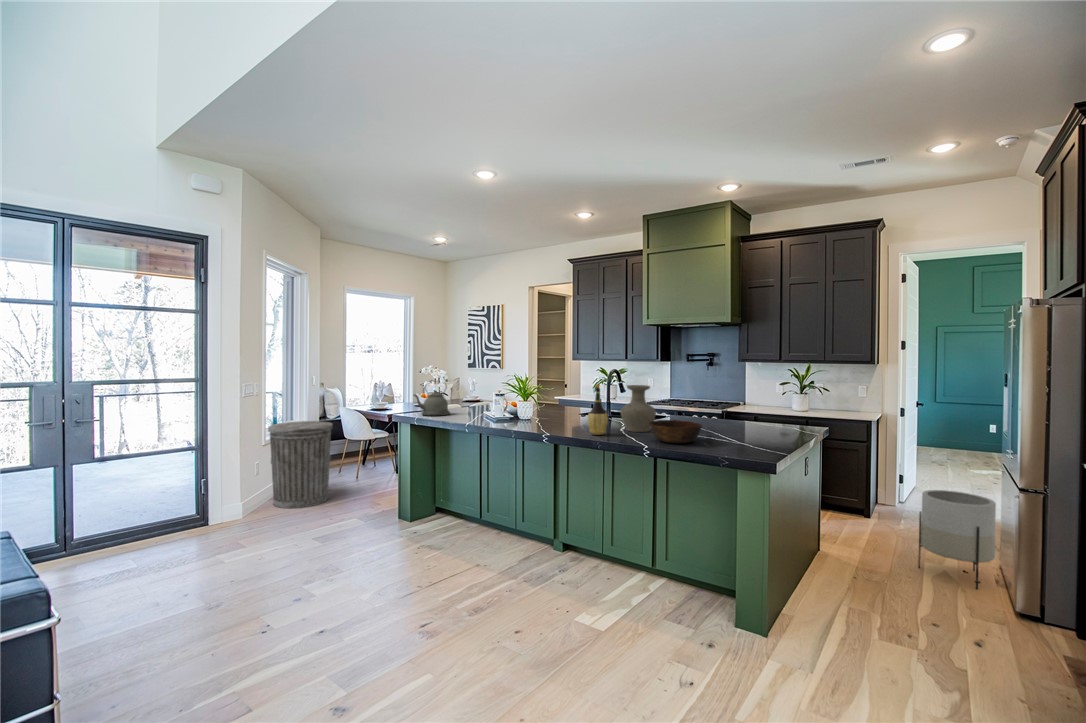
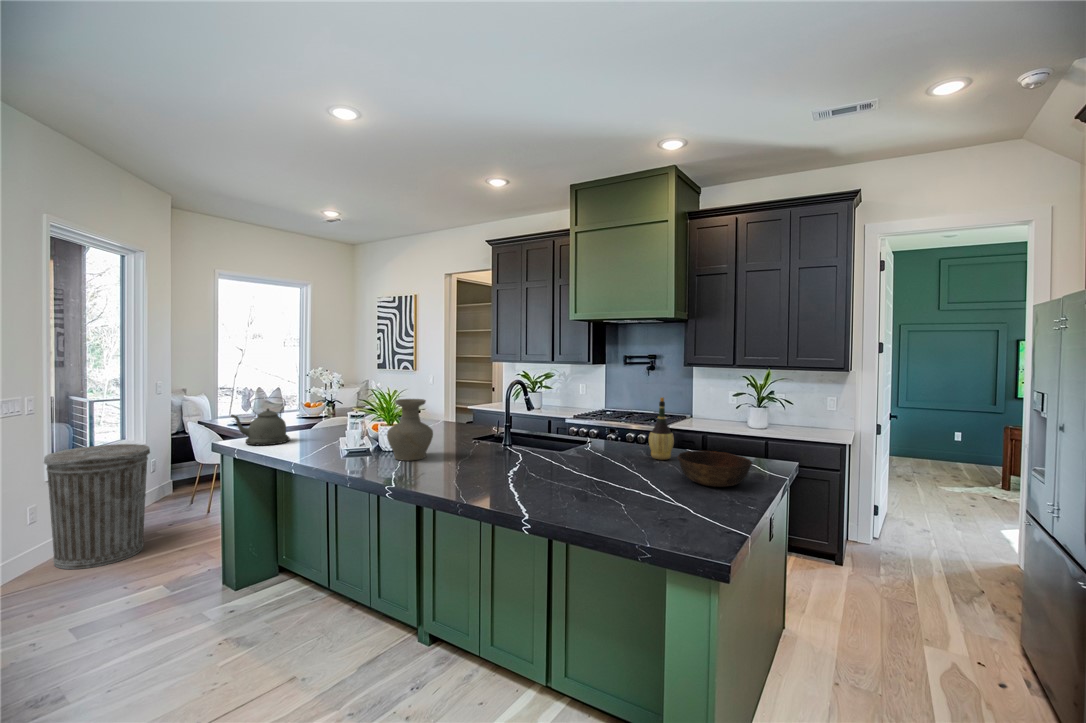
wine bottle: present [588,385,608,435] -> present [649,398,674,460]
vase: present [621,385,656,432] -> present [387,399,433,461]
bowl: present [649,420,702,443] -> present [677,451,752,487]
planter: present [918,490,996,589] -> none [919,550,1031,702]

